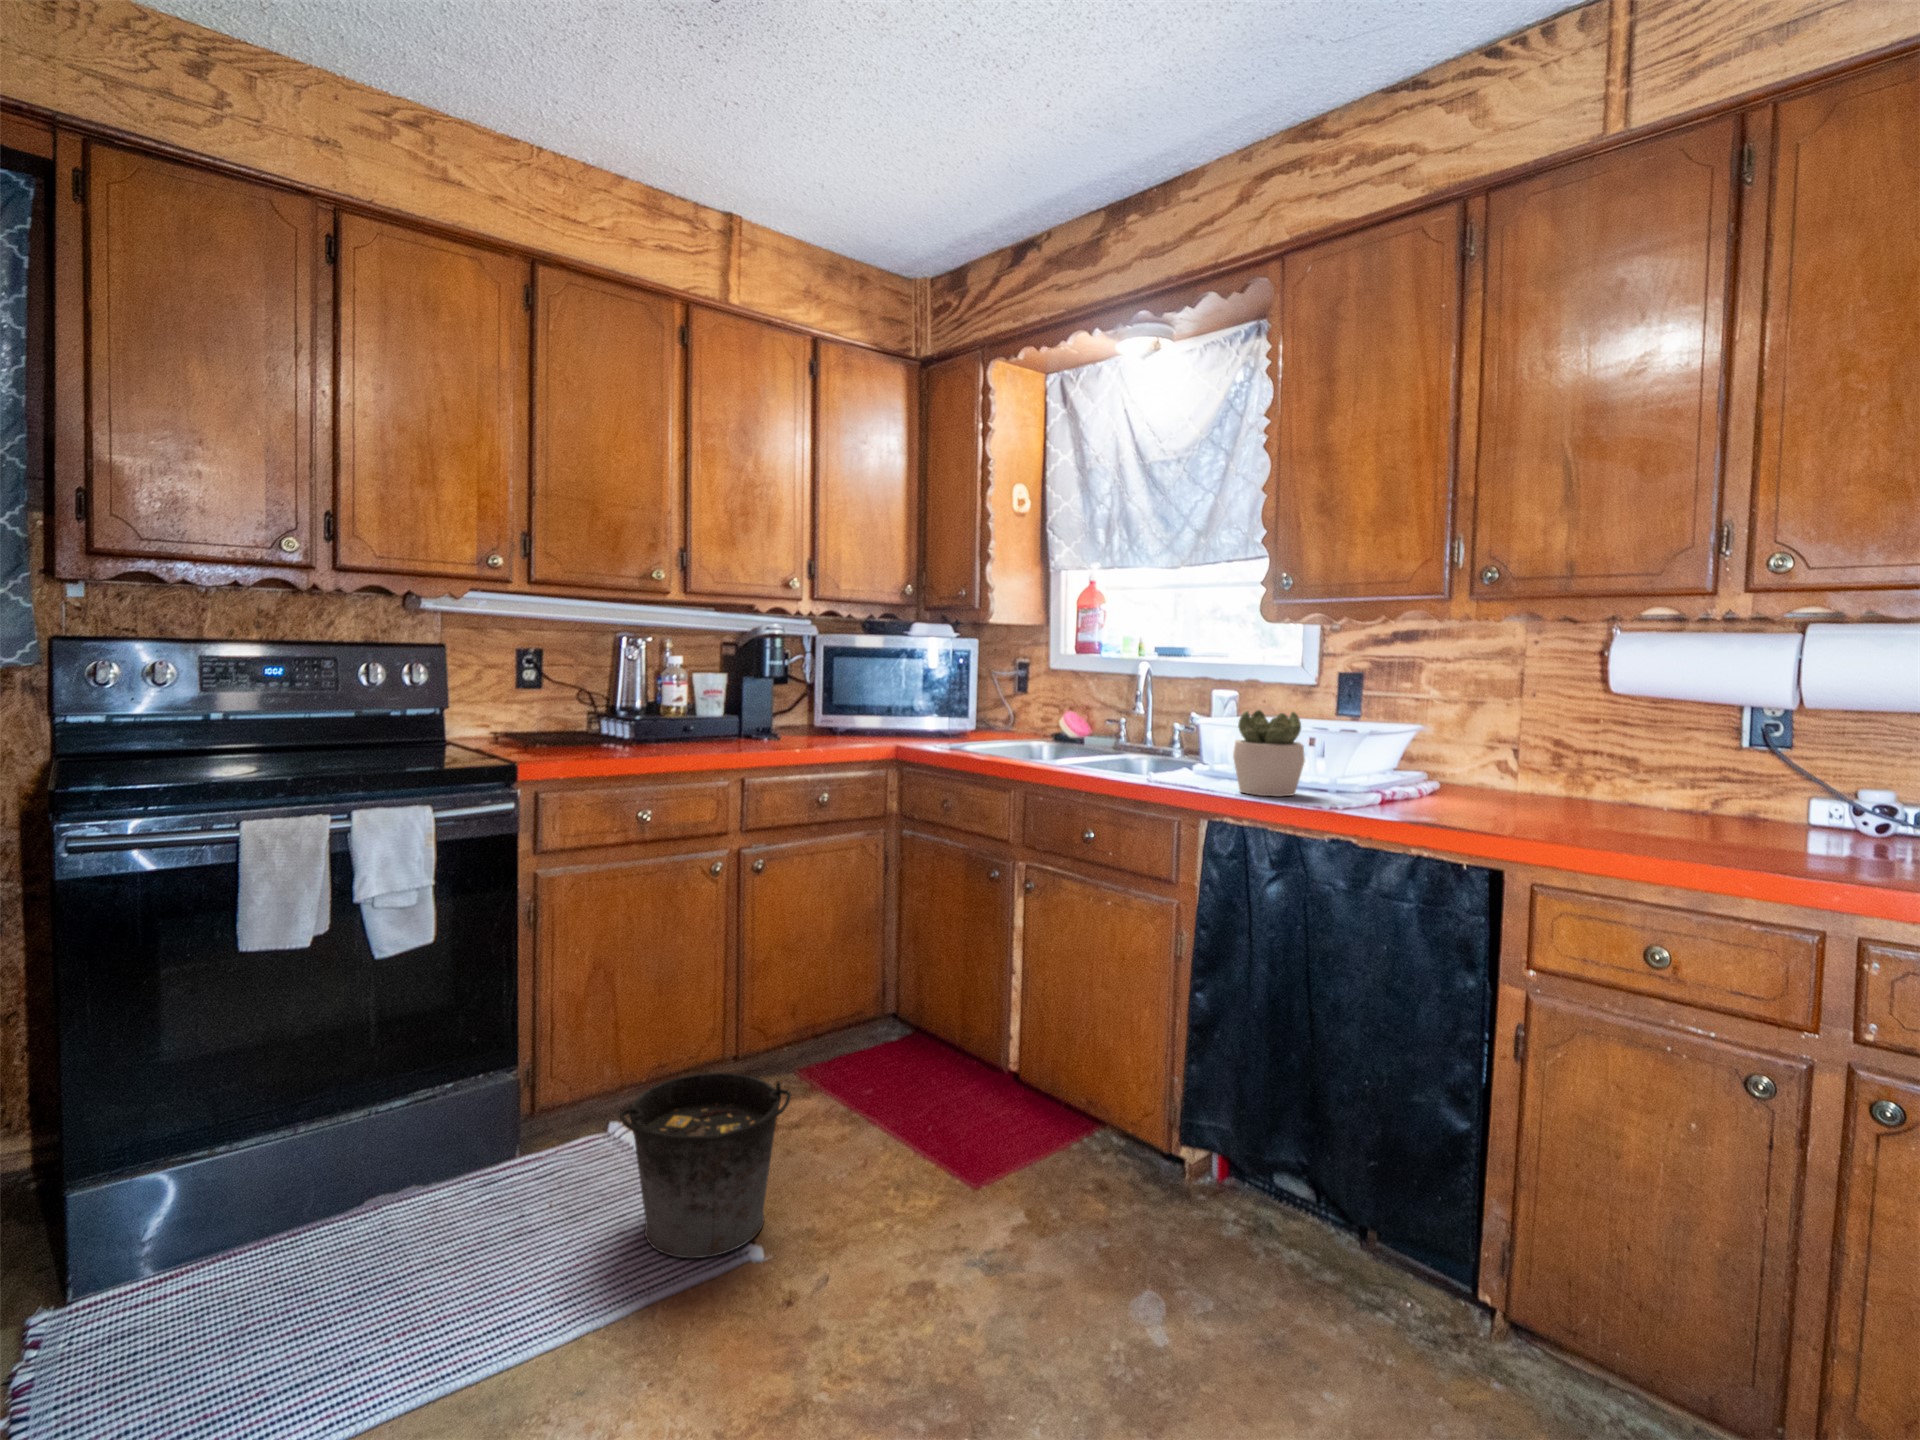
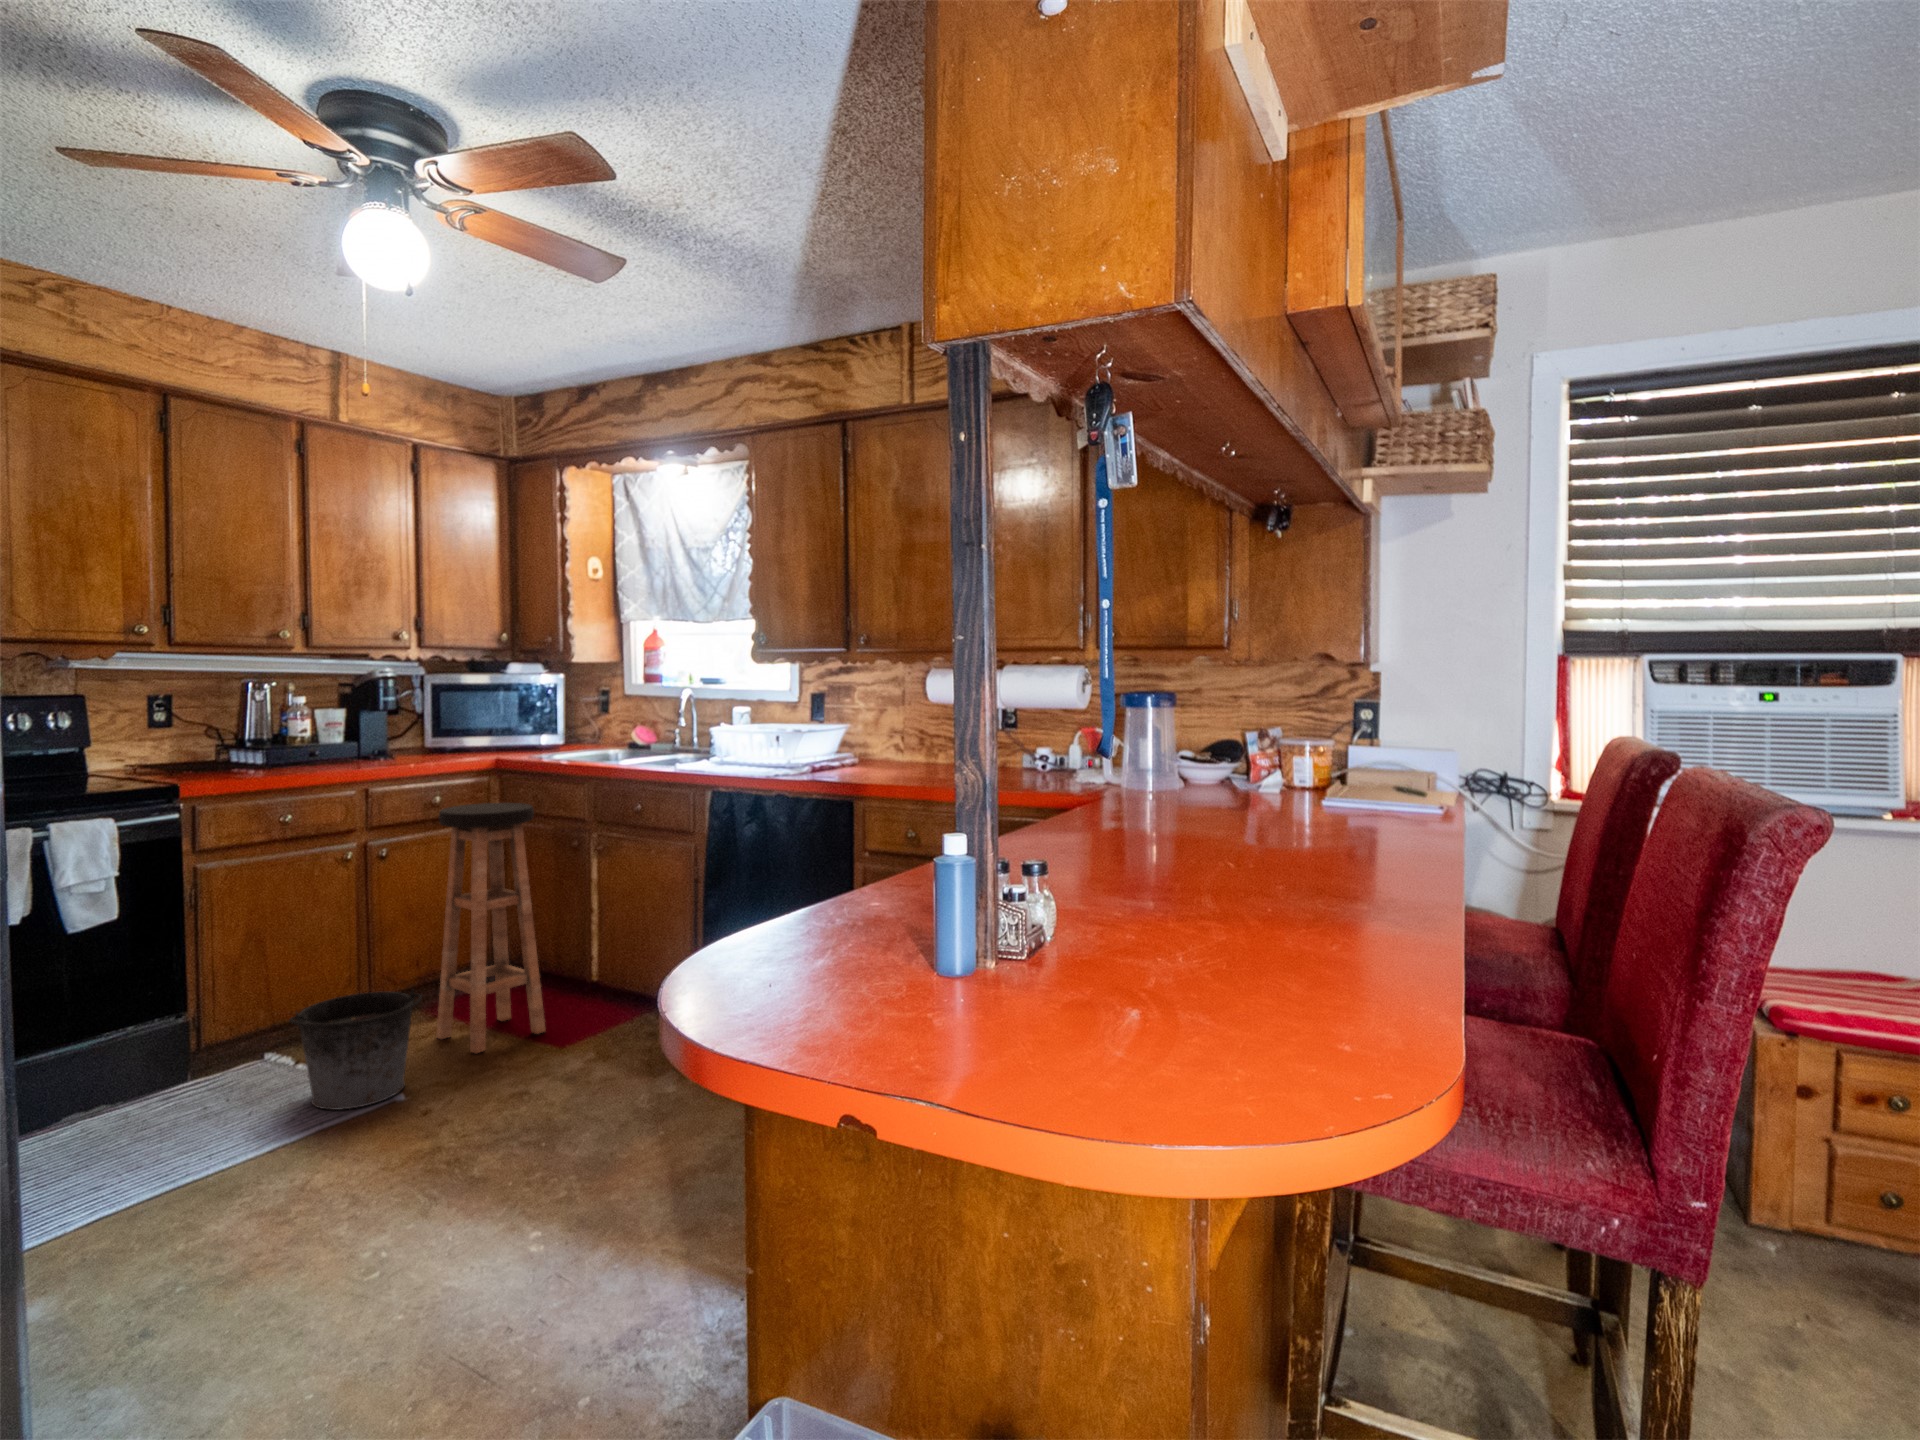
succulent plant: present [1233,710,1305,797] -> none [723,721,767,773]
bar stool: none [809,810,949,1174] -> present [437,803,546,1053]

